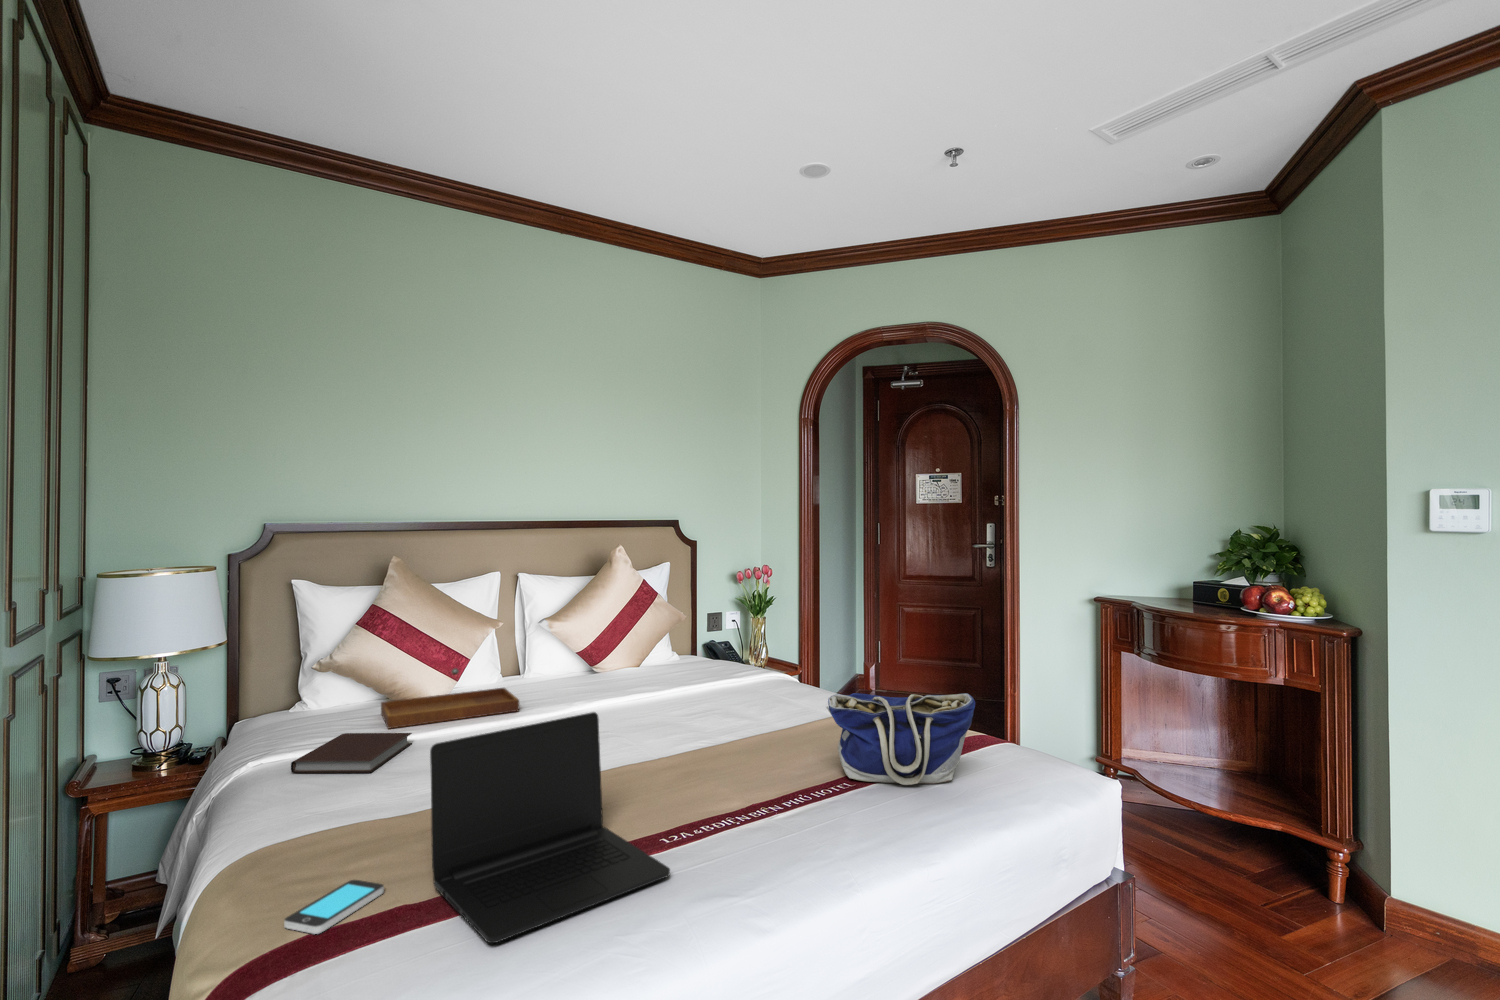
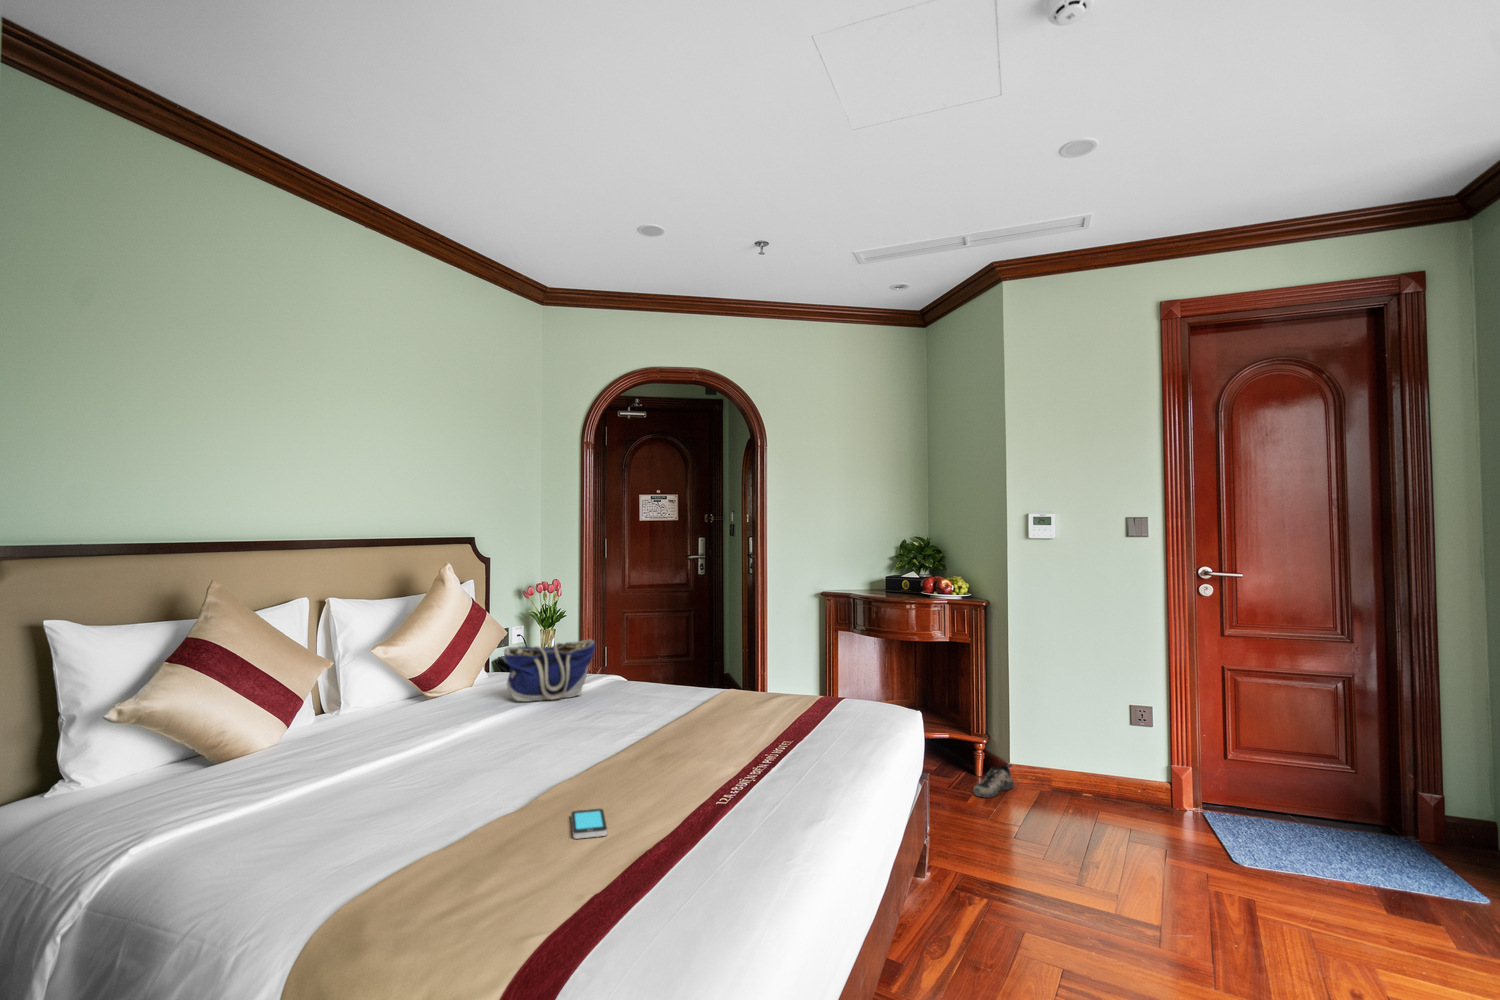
tray: present [381,668,519,728] -> none [312,684,452,743]
tote bag: present [826,693,975,785] -> present [502,639,596,701]
laptop: present [430,712,670,943] -> none [624,678,768,814]
notebook: present [291,733,412,773] -> none [332,738,420,780]
shoe: none [1296,900,1388,951] -> present [973,764,1014,798]

